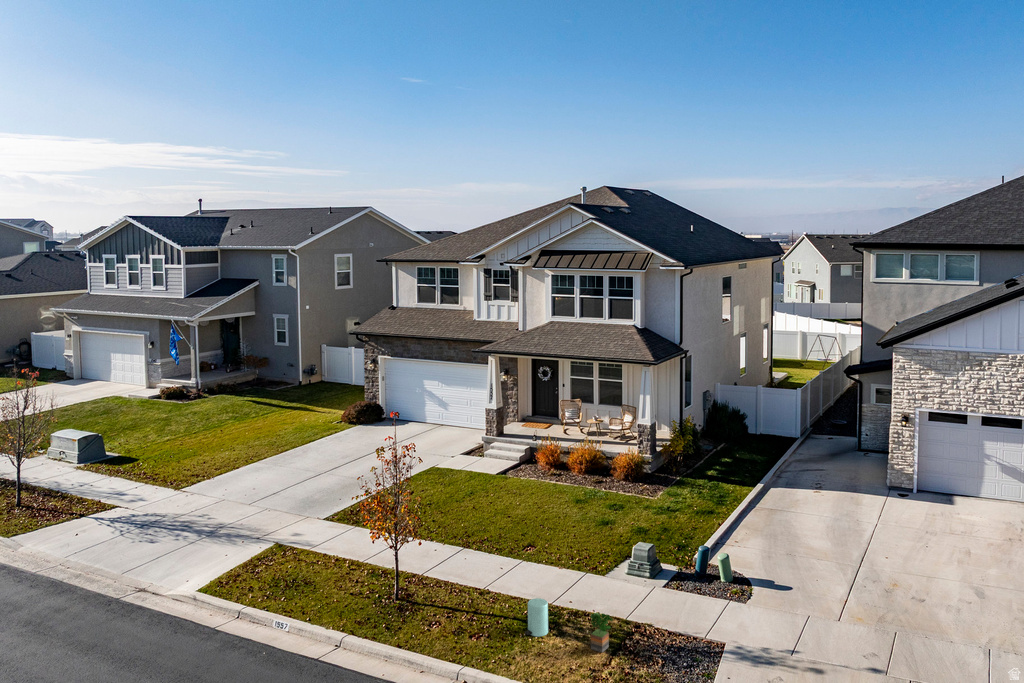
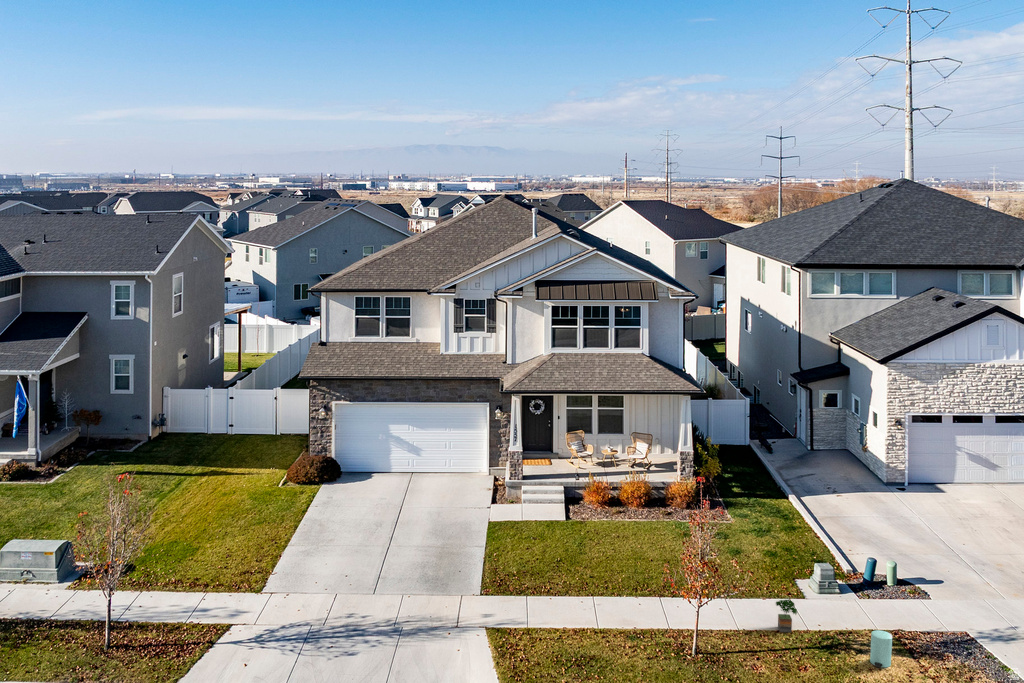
potted tree: present [590,613,613,652] -> present [776,599,797,632]

